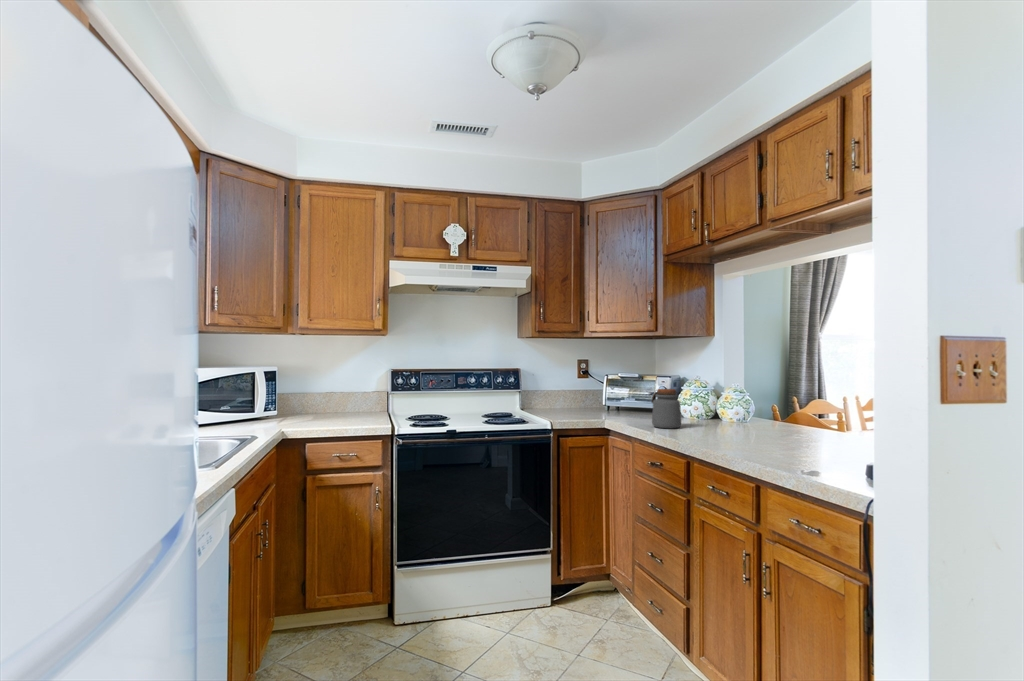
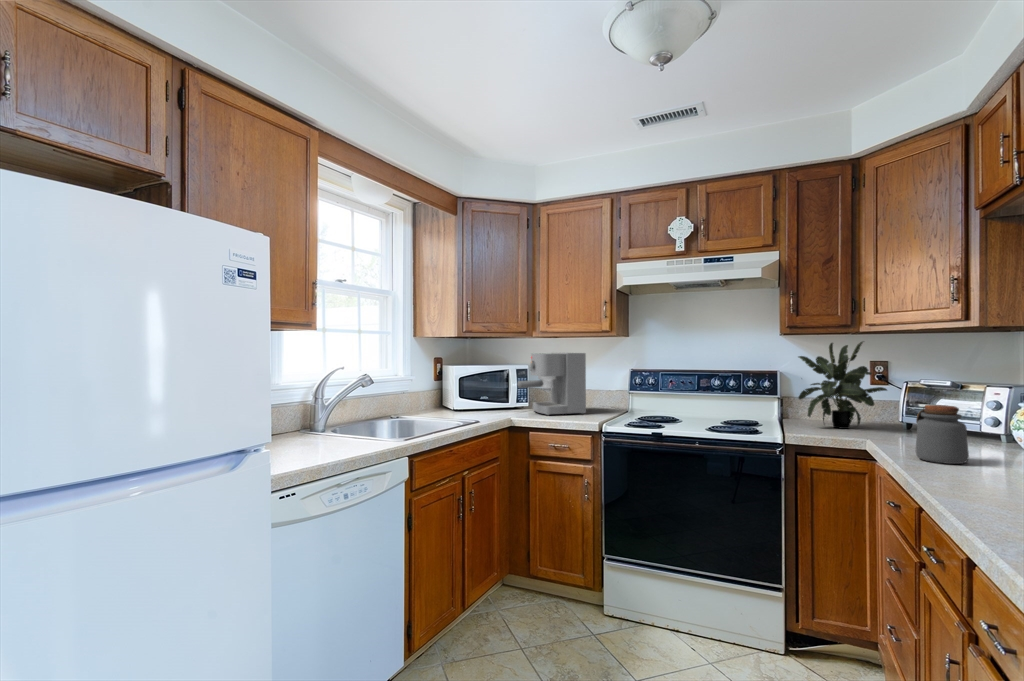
potted plant: none [539,344,603,414] -> present [799,342,887,429]
coffee maker: none [278,353,354,424] -> present [517,353,586,416]

